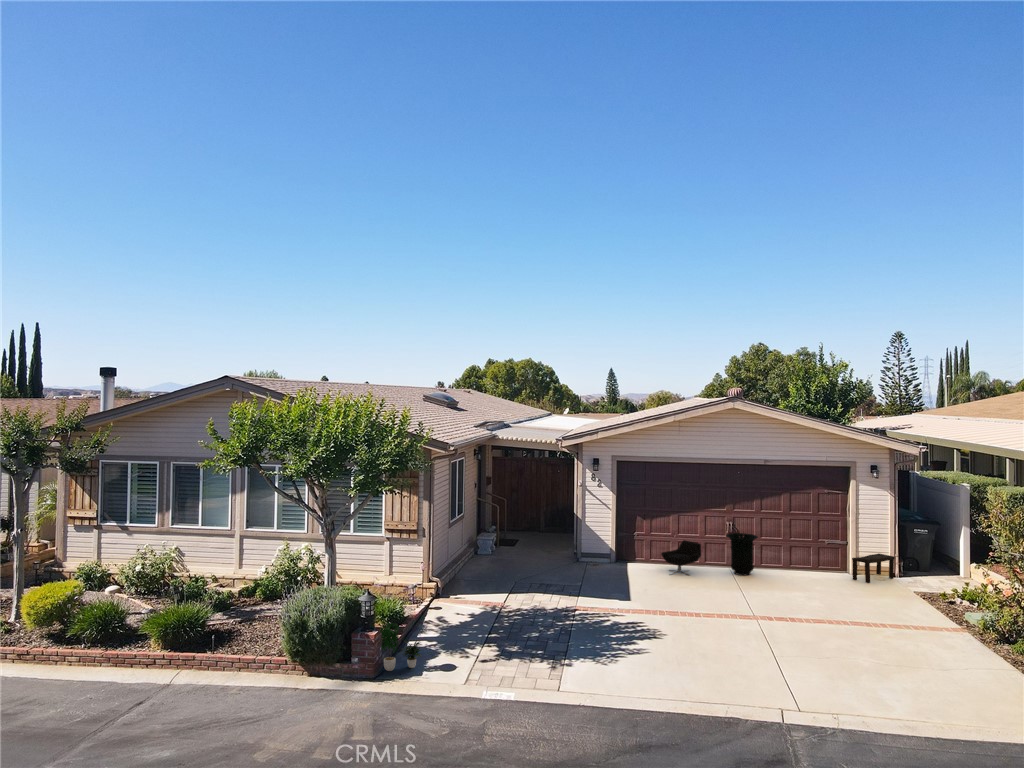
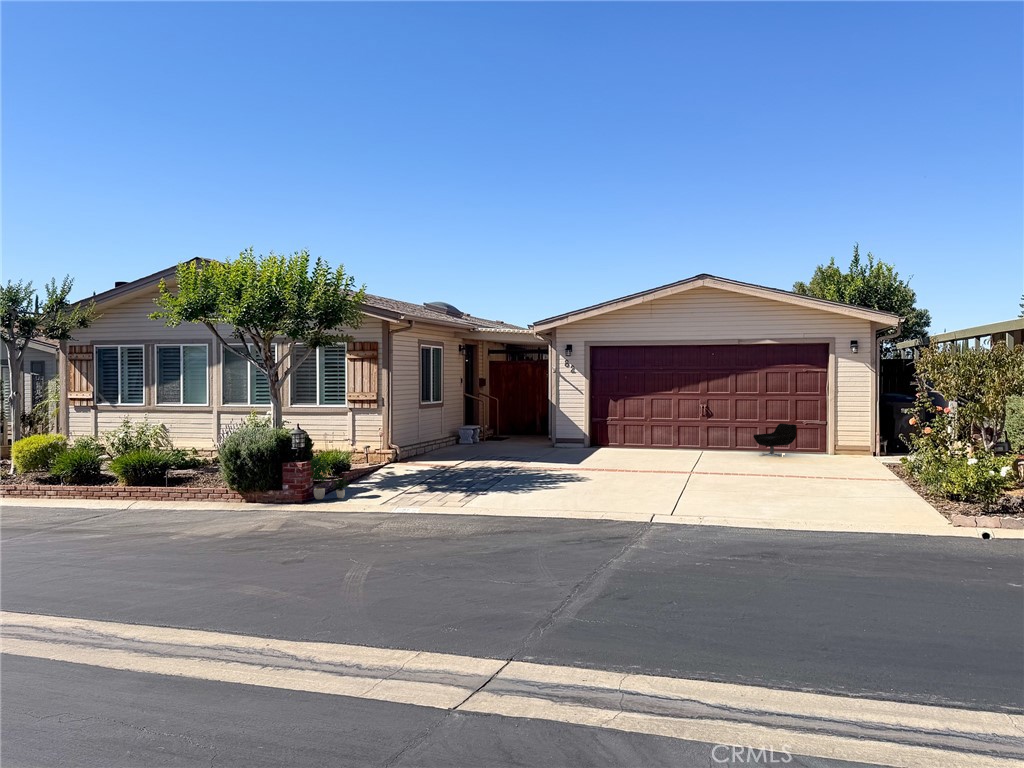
trash can: present [726,533,758,575] -> none [697,415,730,455]
lounge chair: present [661,540,701,575] -> present [753,423,797,456]
bench: present [852,553,895,583] -> none [825,431,871,457]

